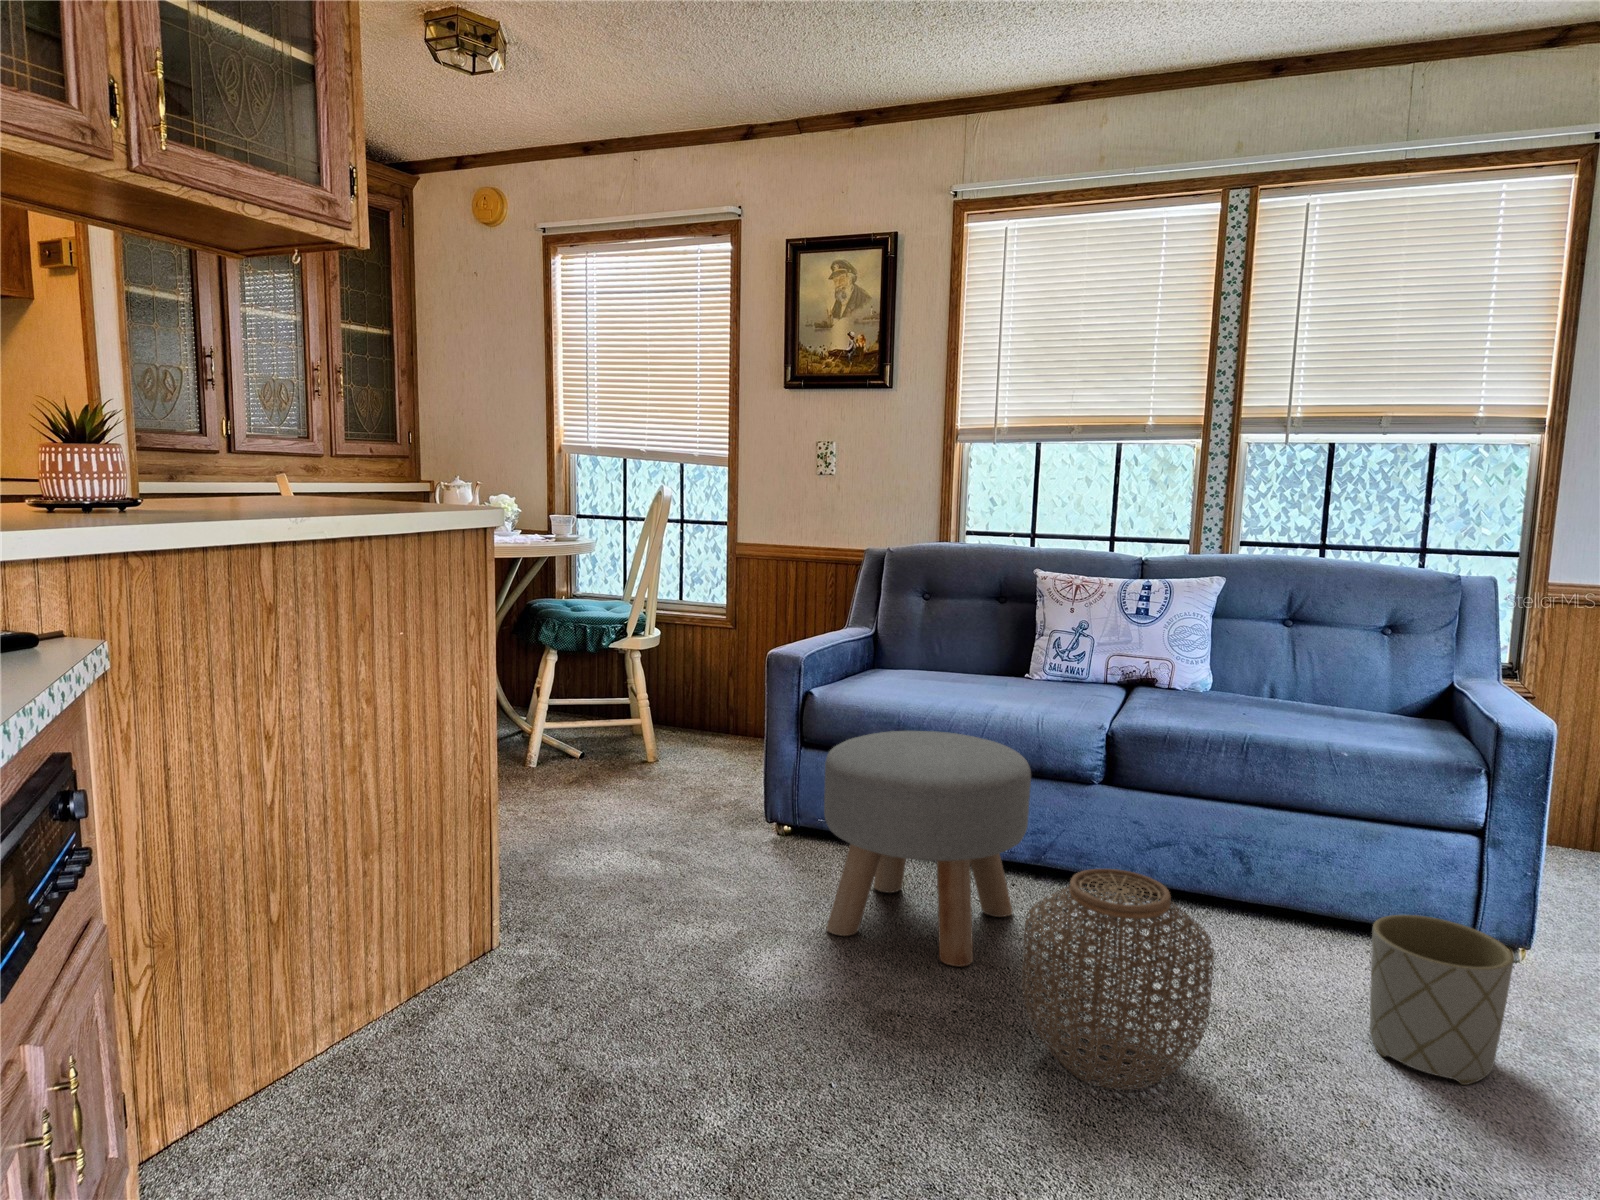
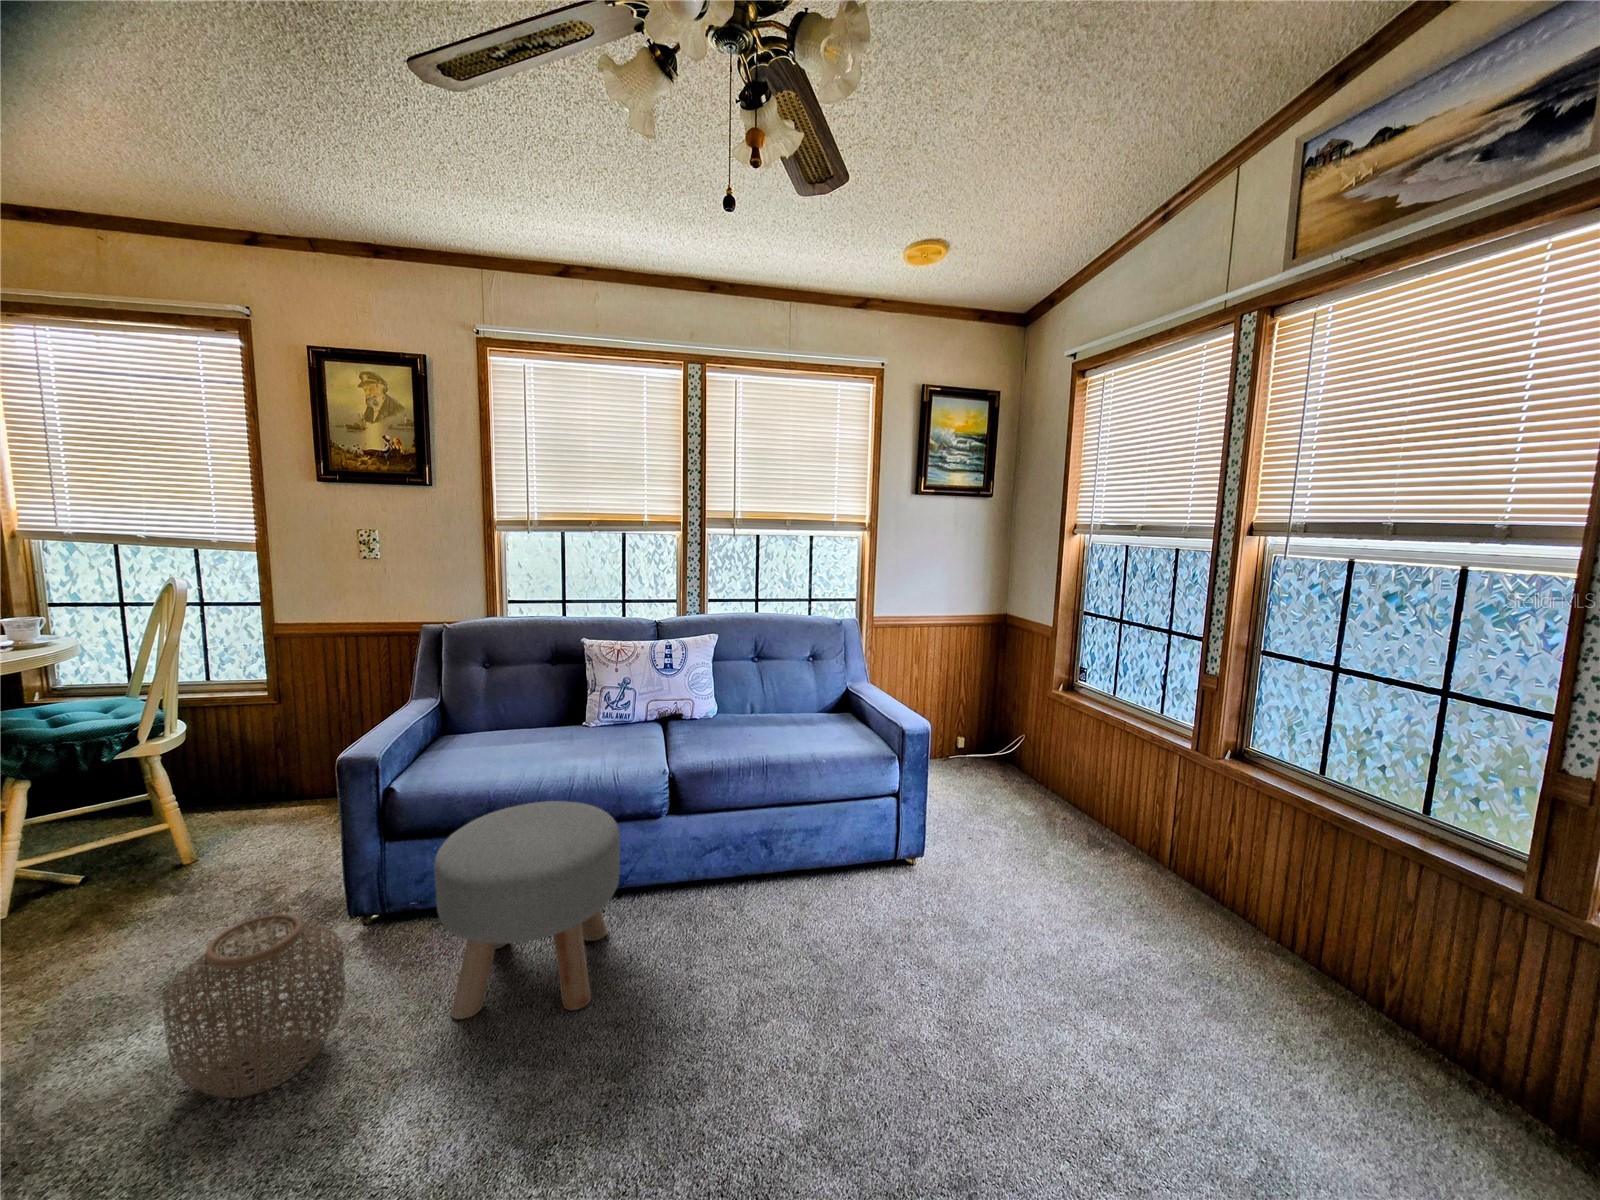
woven basket: present [1022,869,1214,1090] -> present [163,914,345,1098]
planter: present [1370,915,1514,1085] -> none [853,863,926,969]

